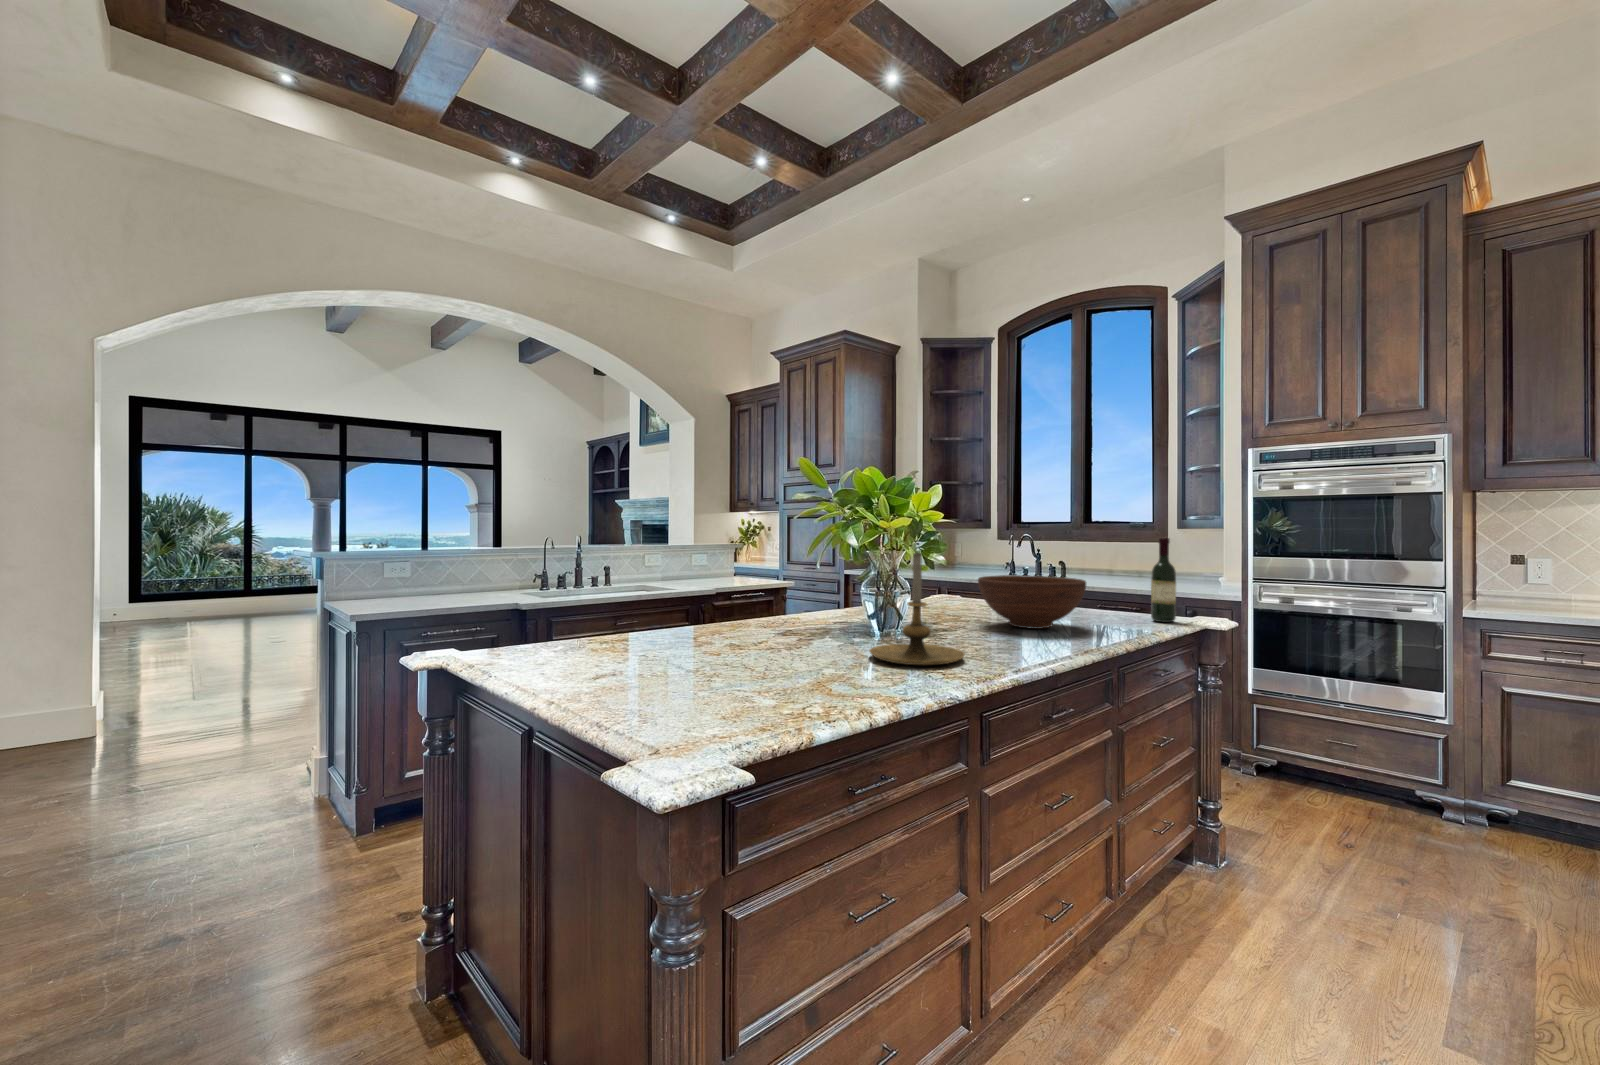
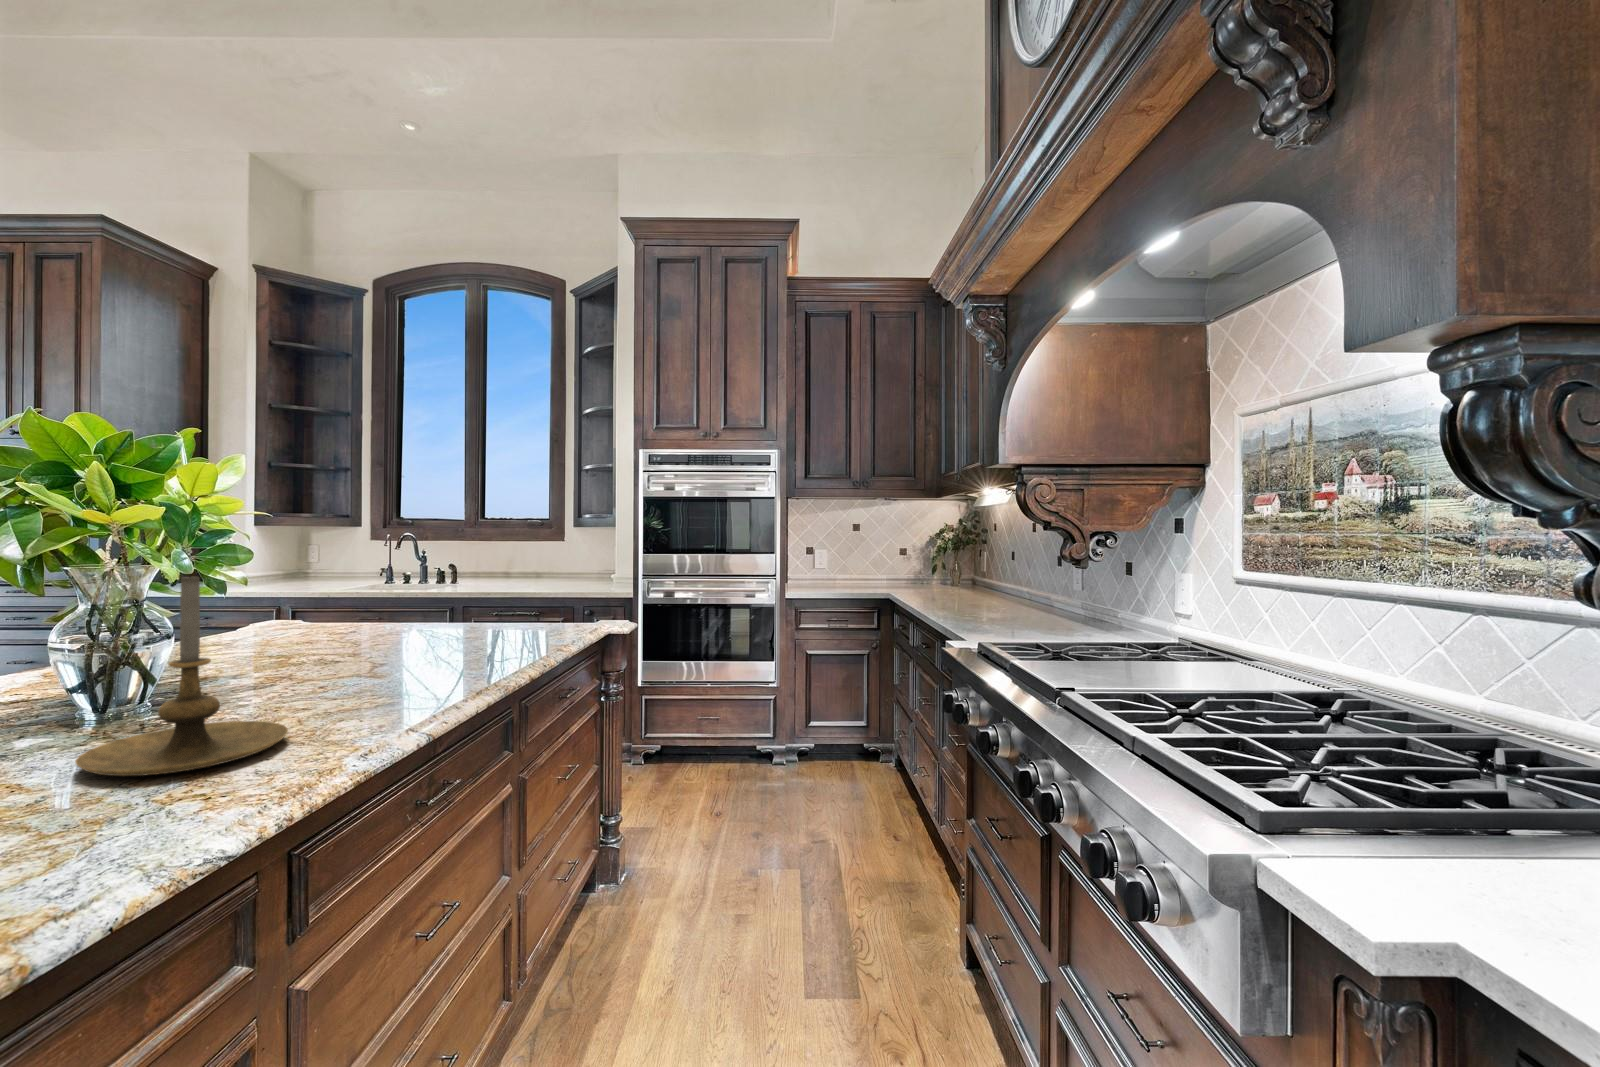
wine bottle: present [1151,538,1176,622] -> none [553,541,579,633]
fruit bowl: present [978,575,1086,629] -> none [325,591,480,664]

